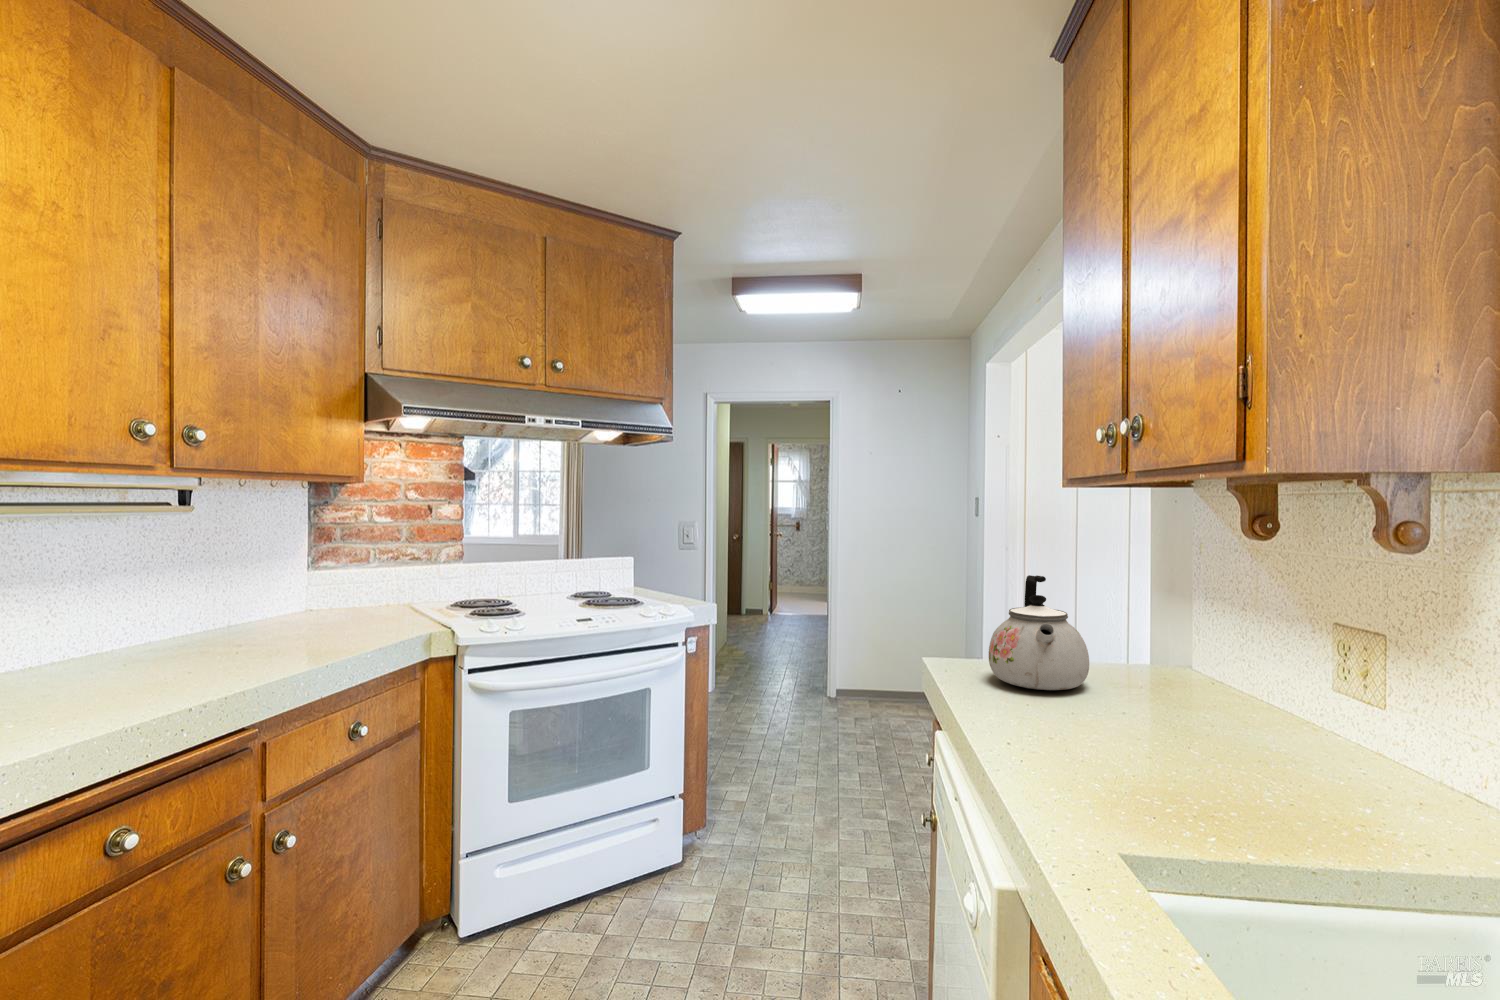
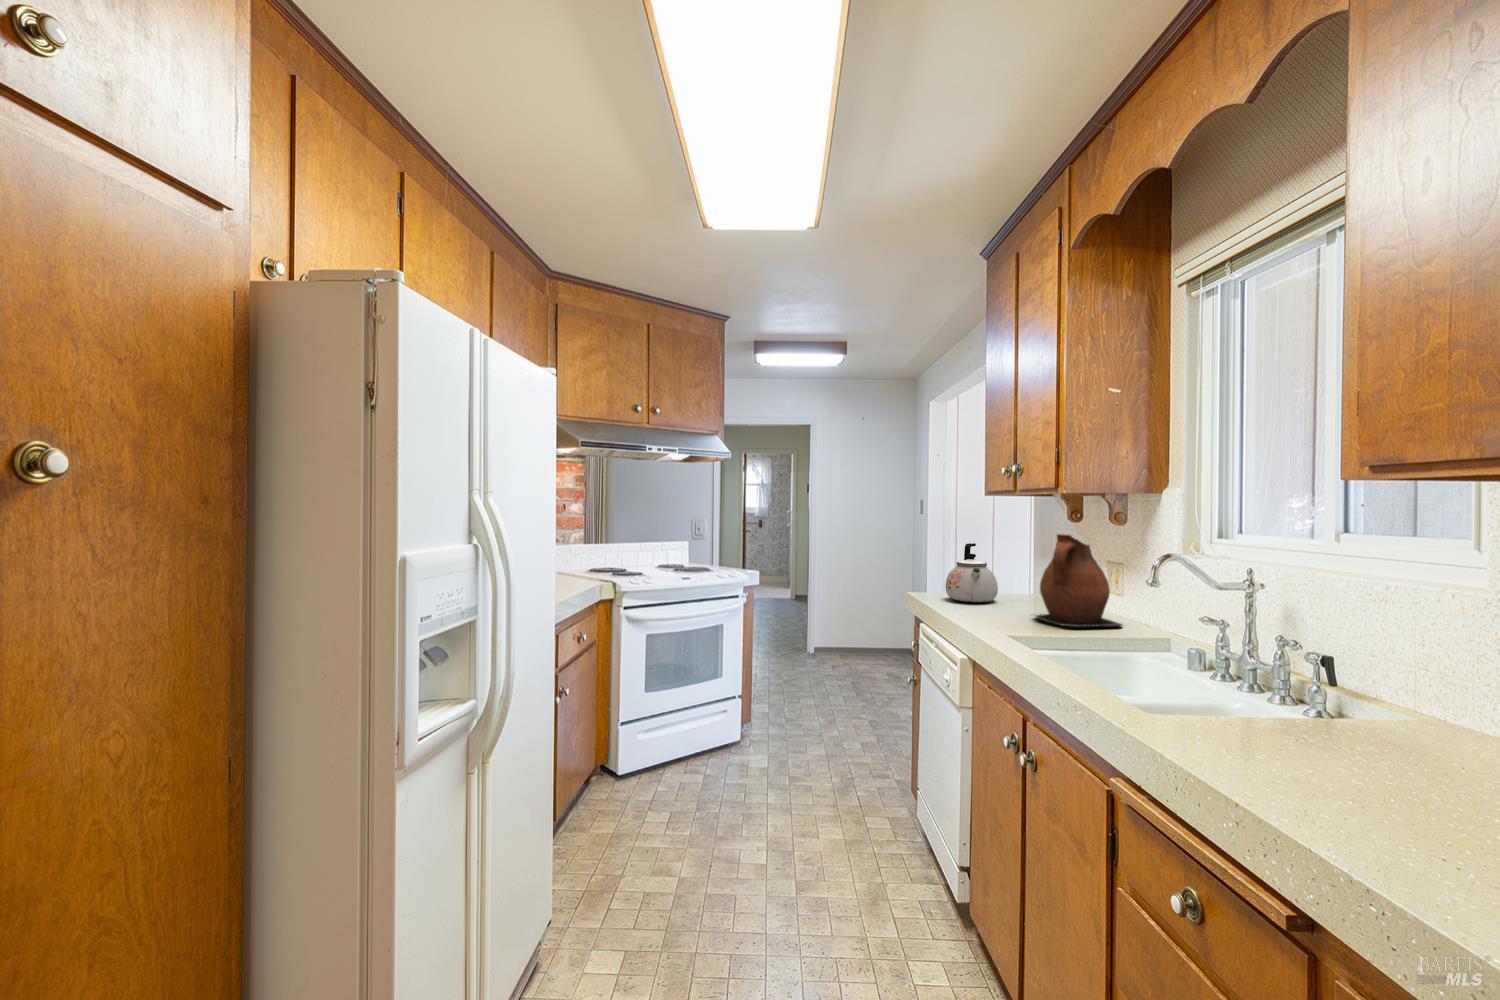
ceramic pitcher: none [1163,569,1403,800] -> present [1036,534,1123,627]

